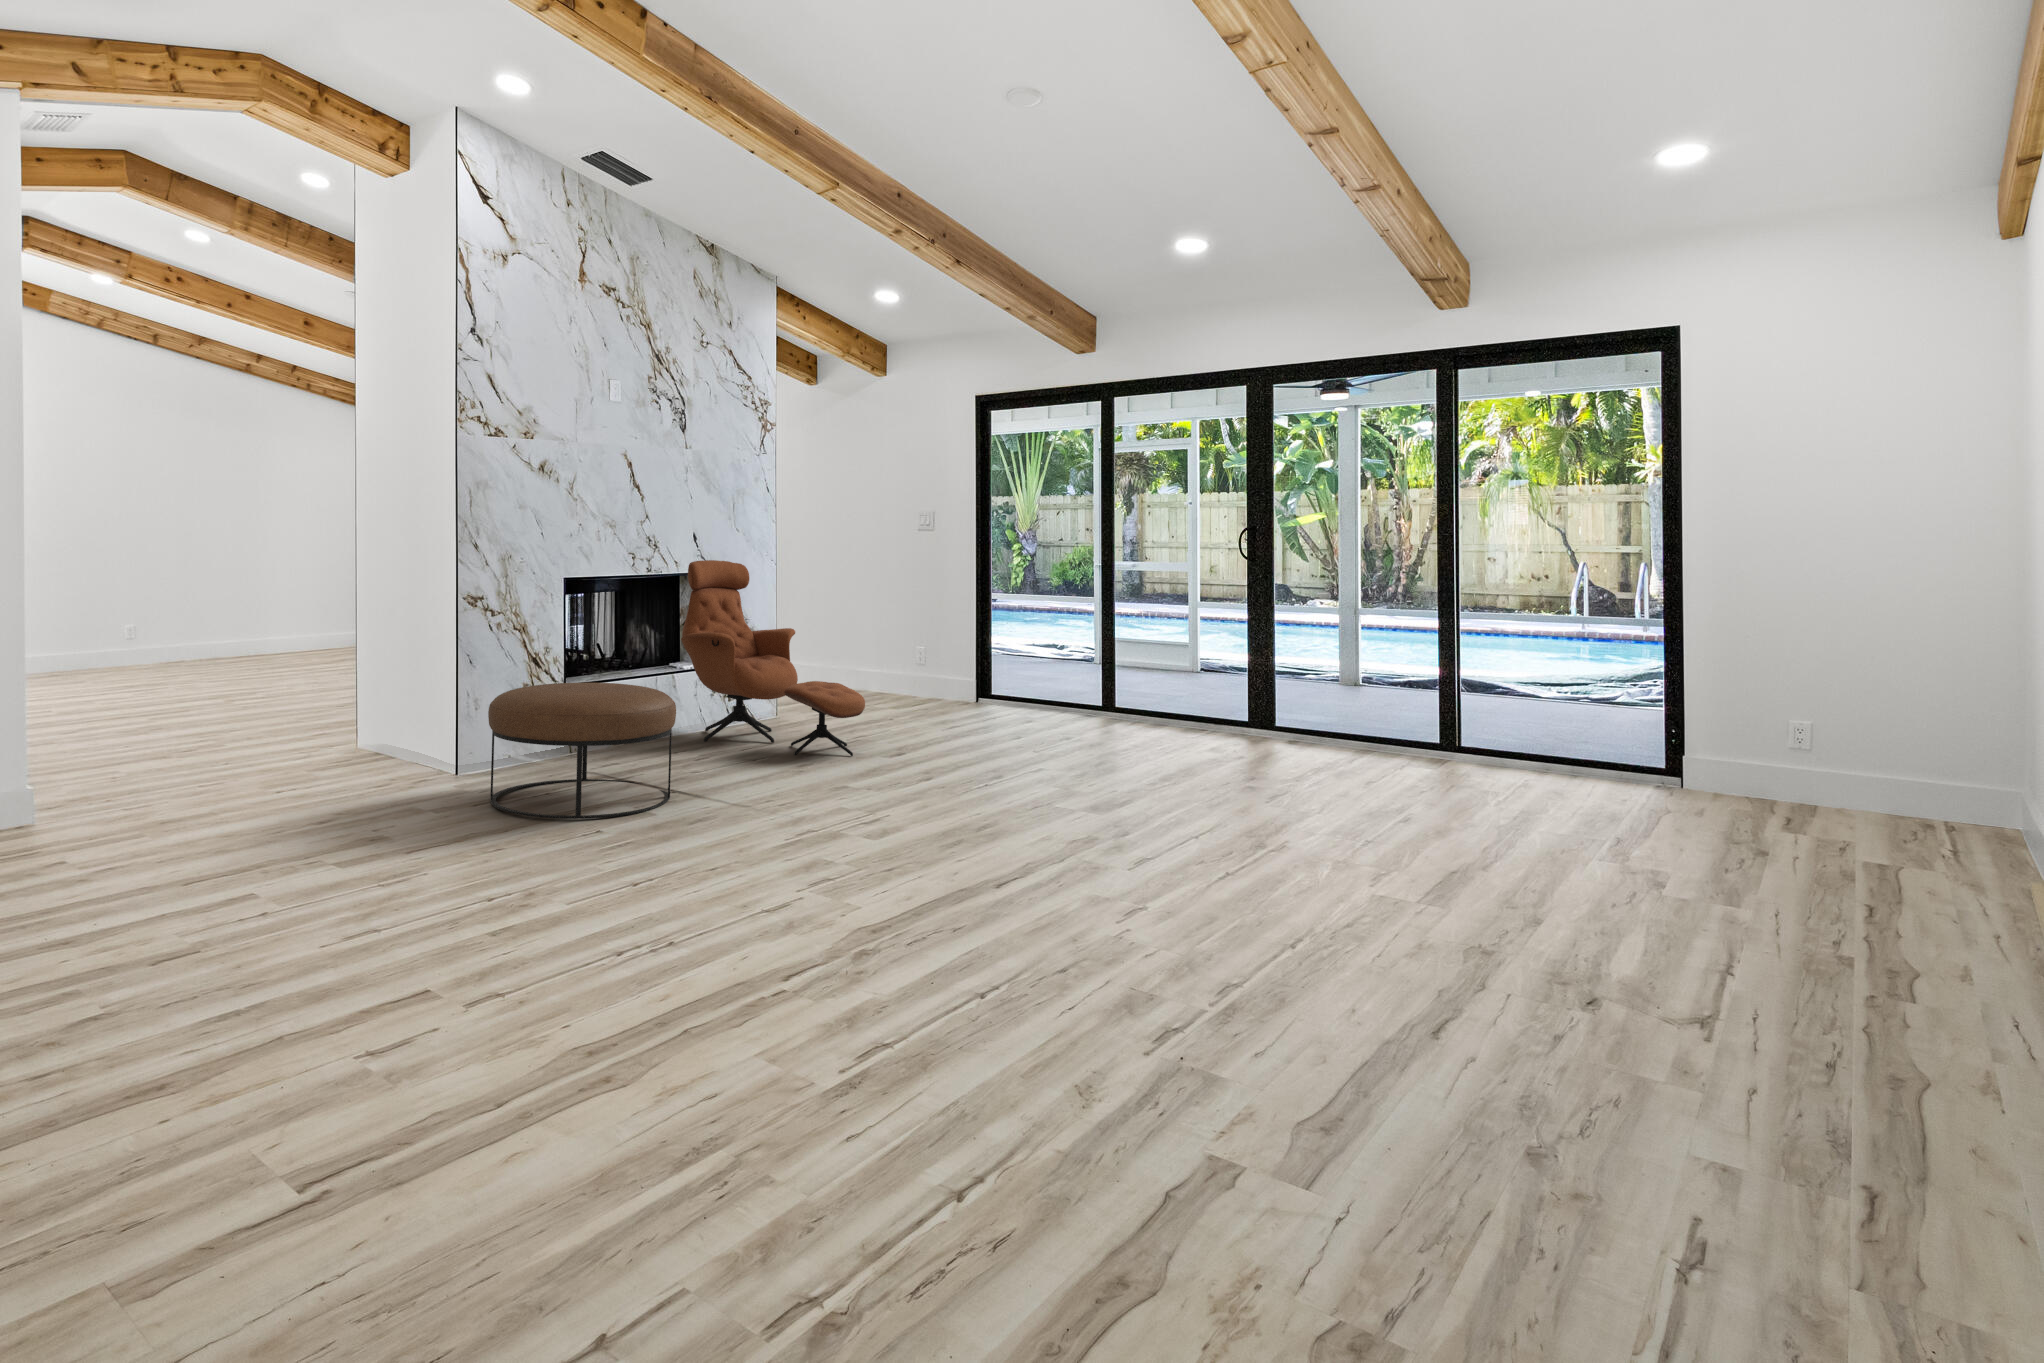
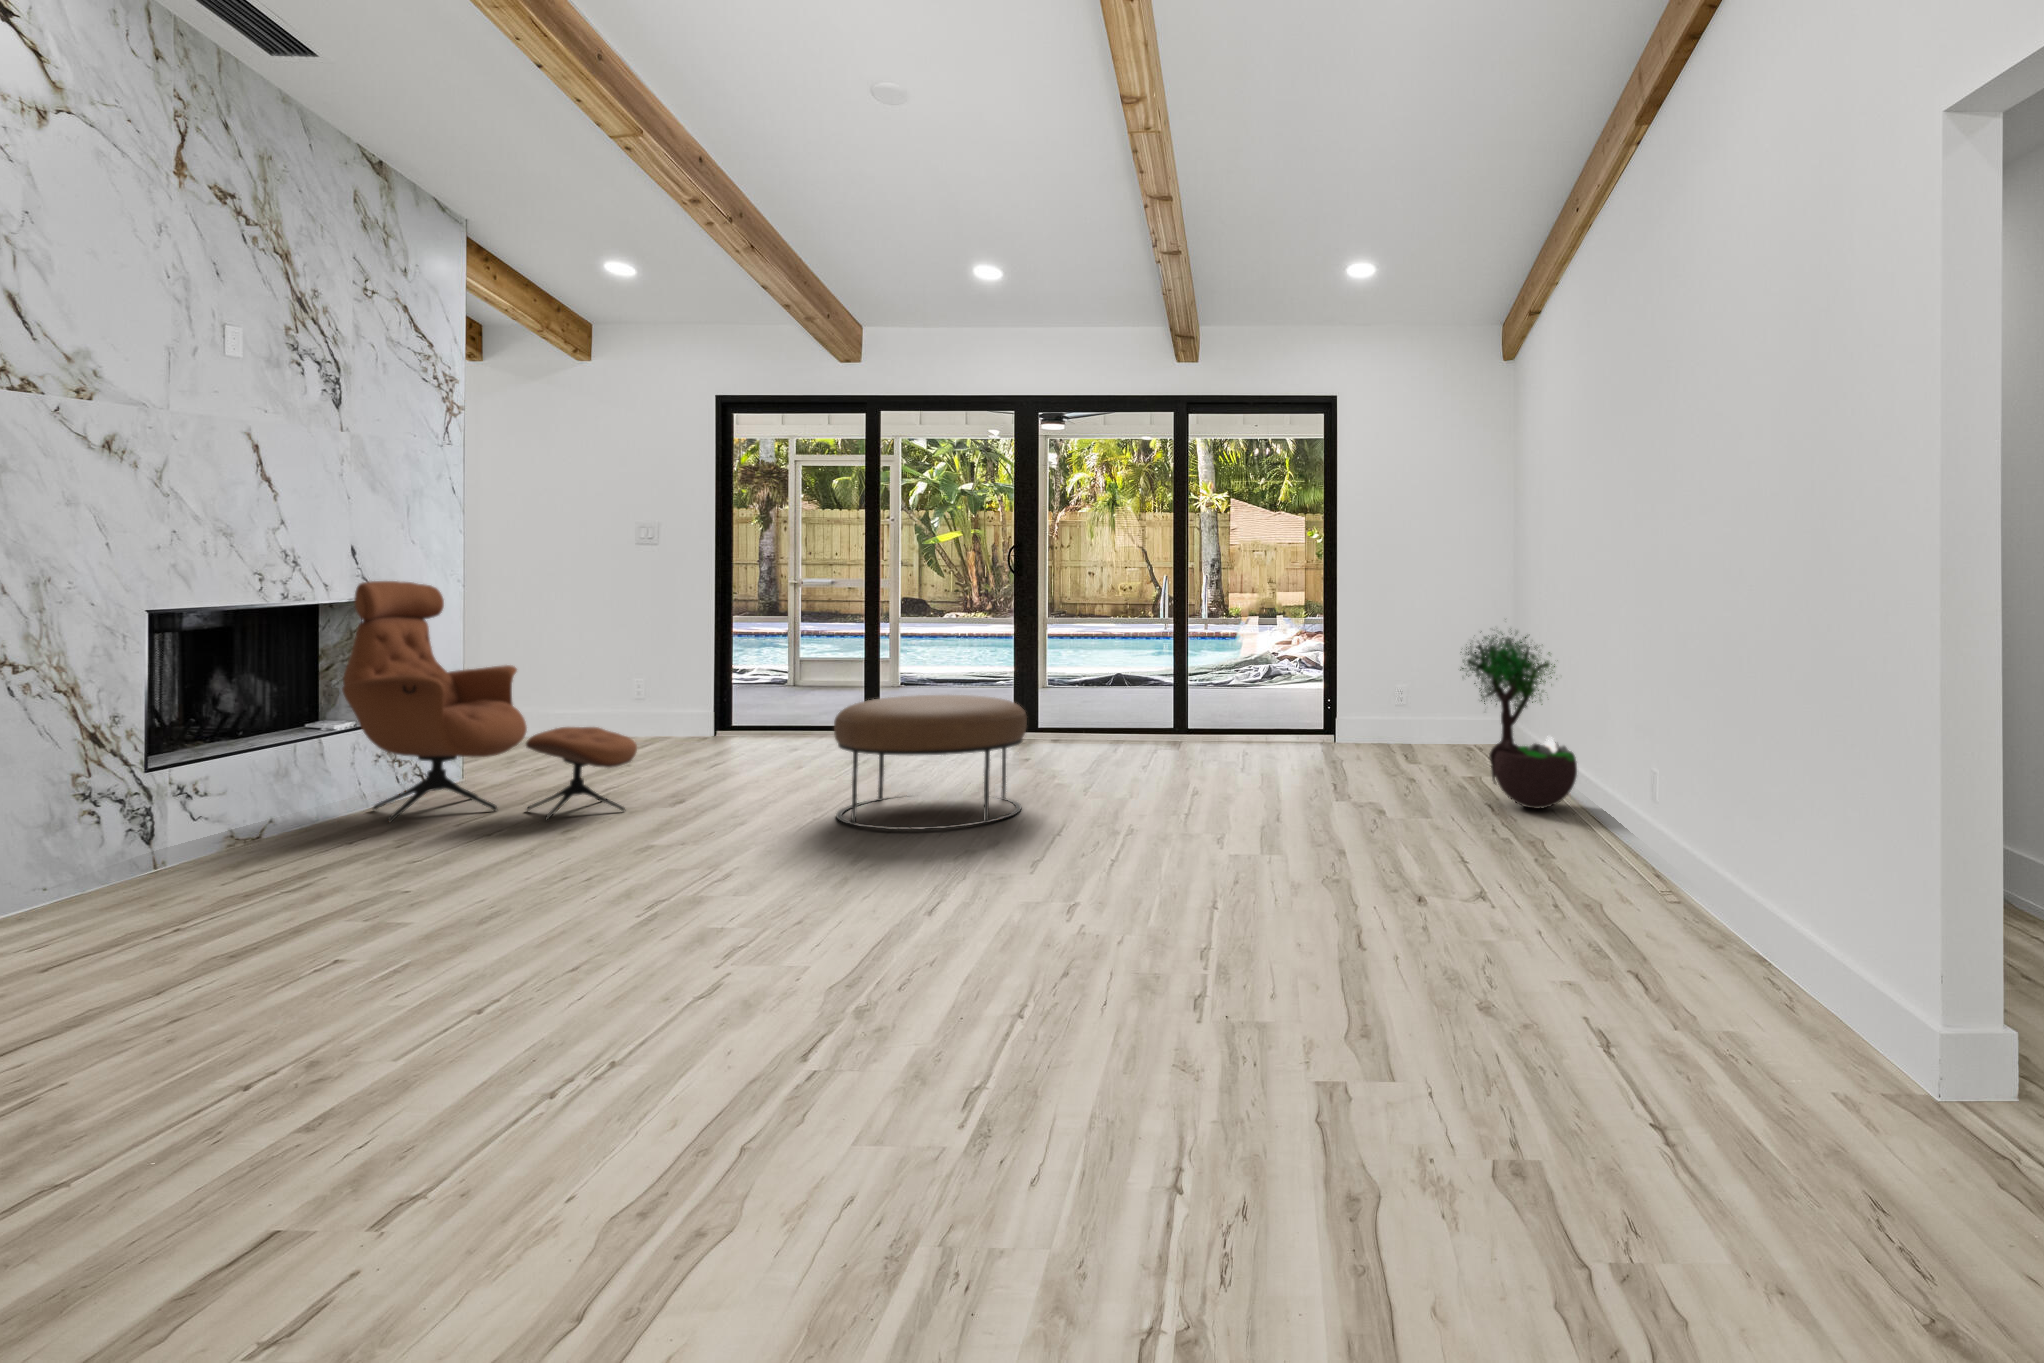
potted tree: none [1799,636,2030,929] -> present [1460,633,1577,809]
ottoman: present [488,683,676,819] -> present [834,695,1027,830]

